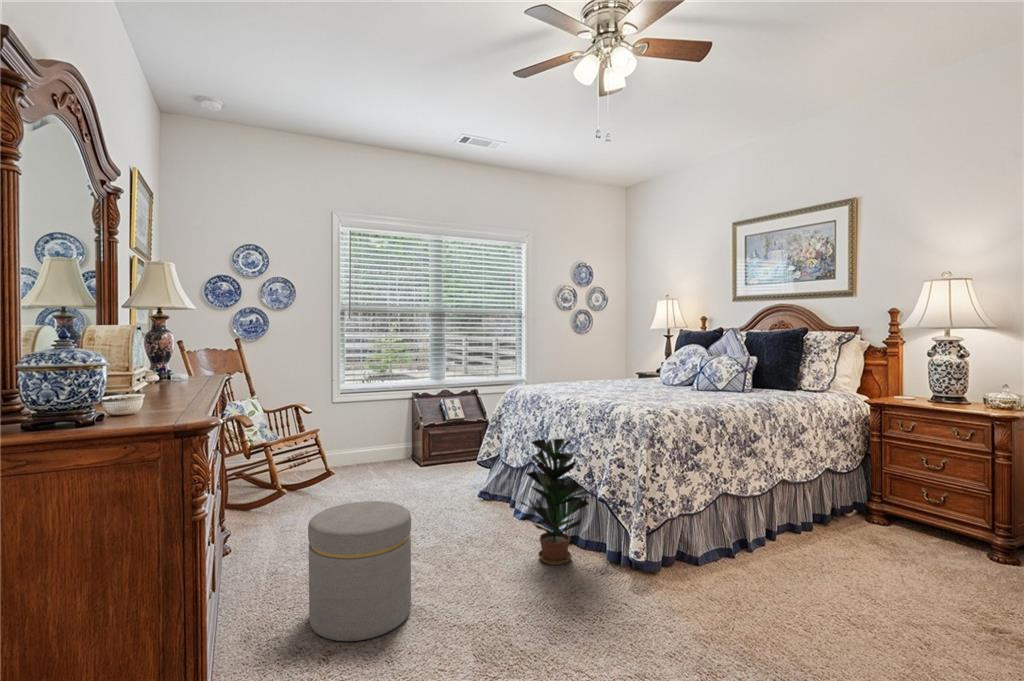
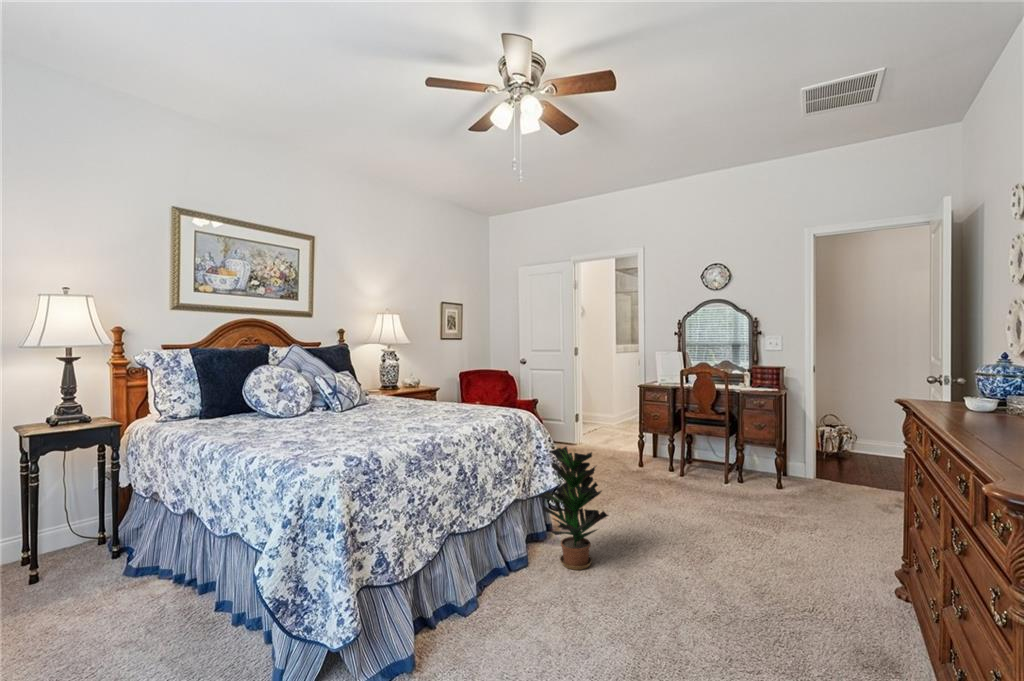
ottoman: present [308,501,411,641] -> none [740,505,854,647]

